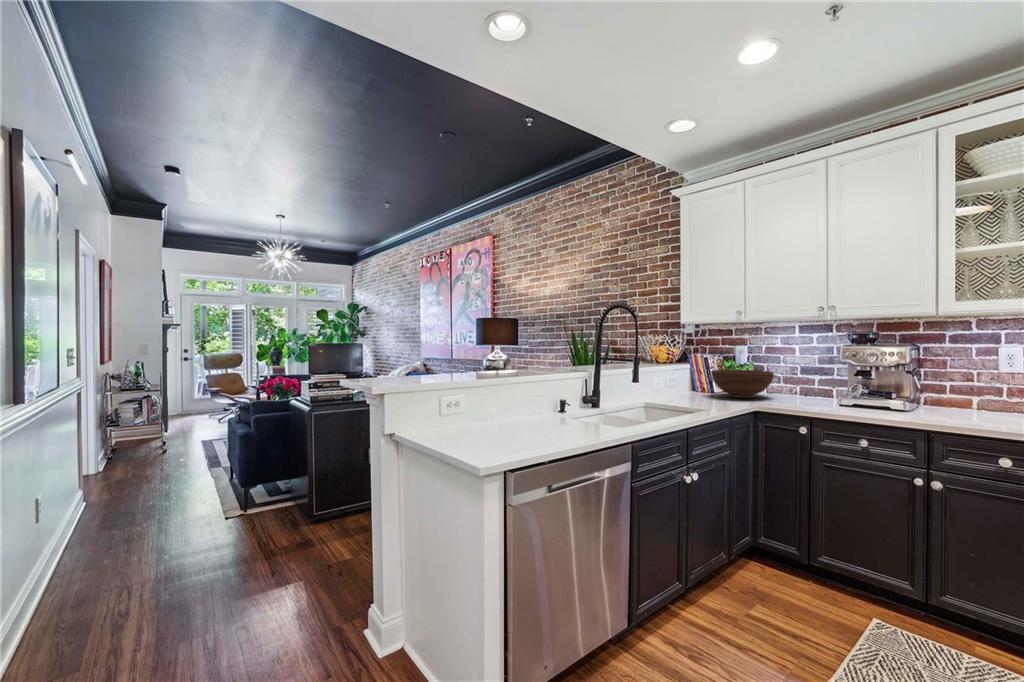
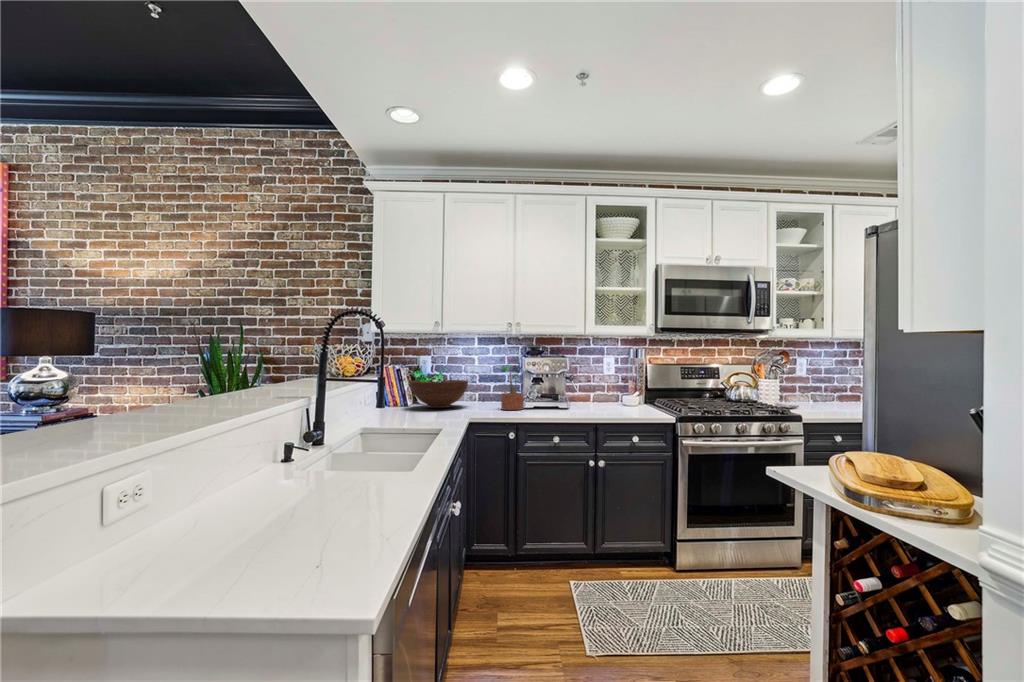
potted plant: none [800,361,831,409] -> present [501,366,524,410]

